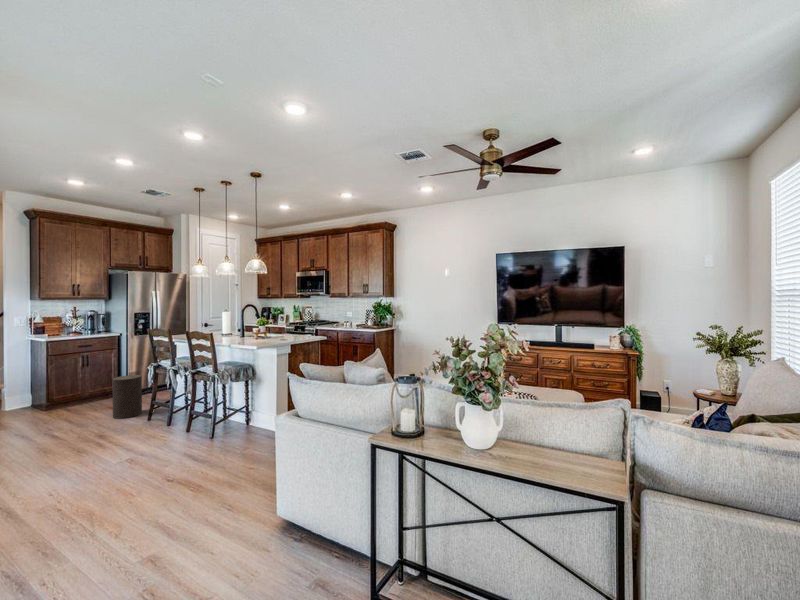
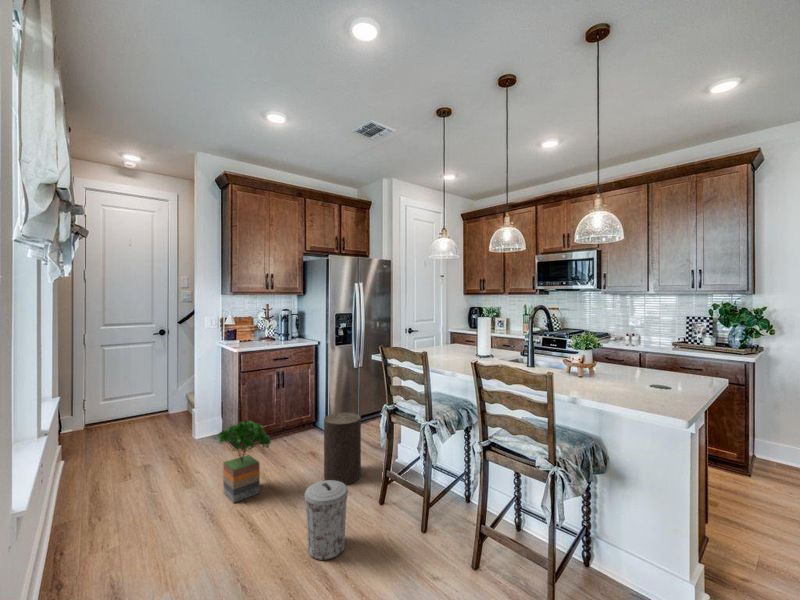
potted tree: none [22,382,69,433] -> present [217,421,271,503]
trash can: none [85,403,116,443] -> present [304,480,348,560]

